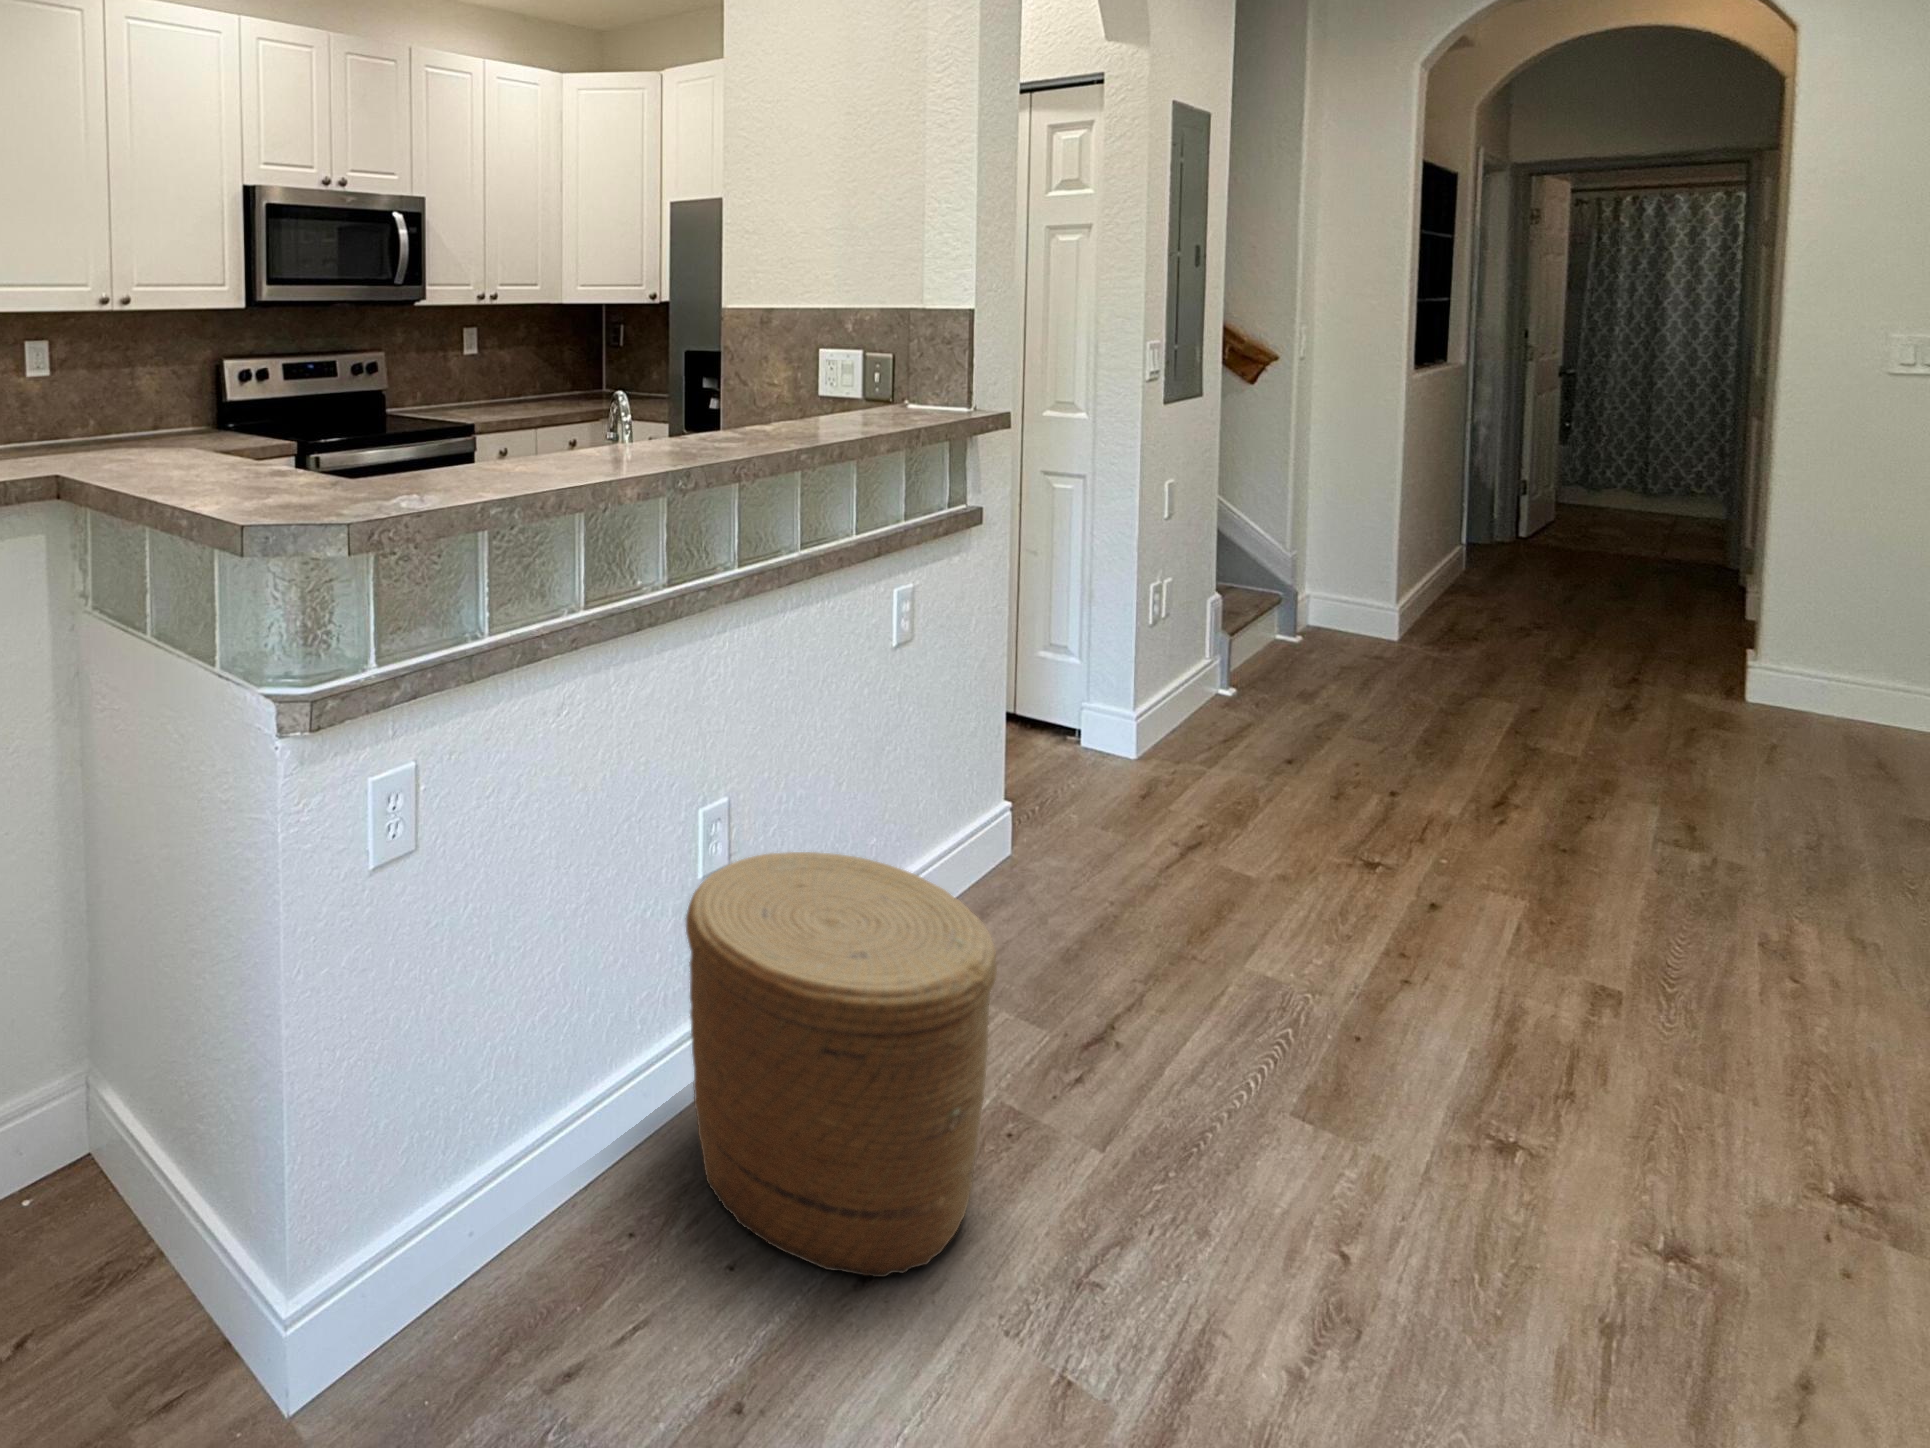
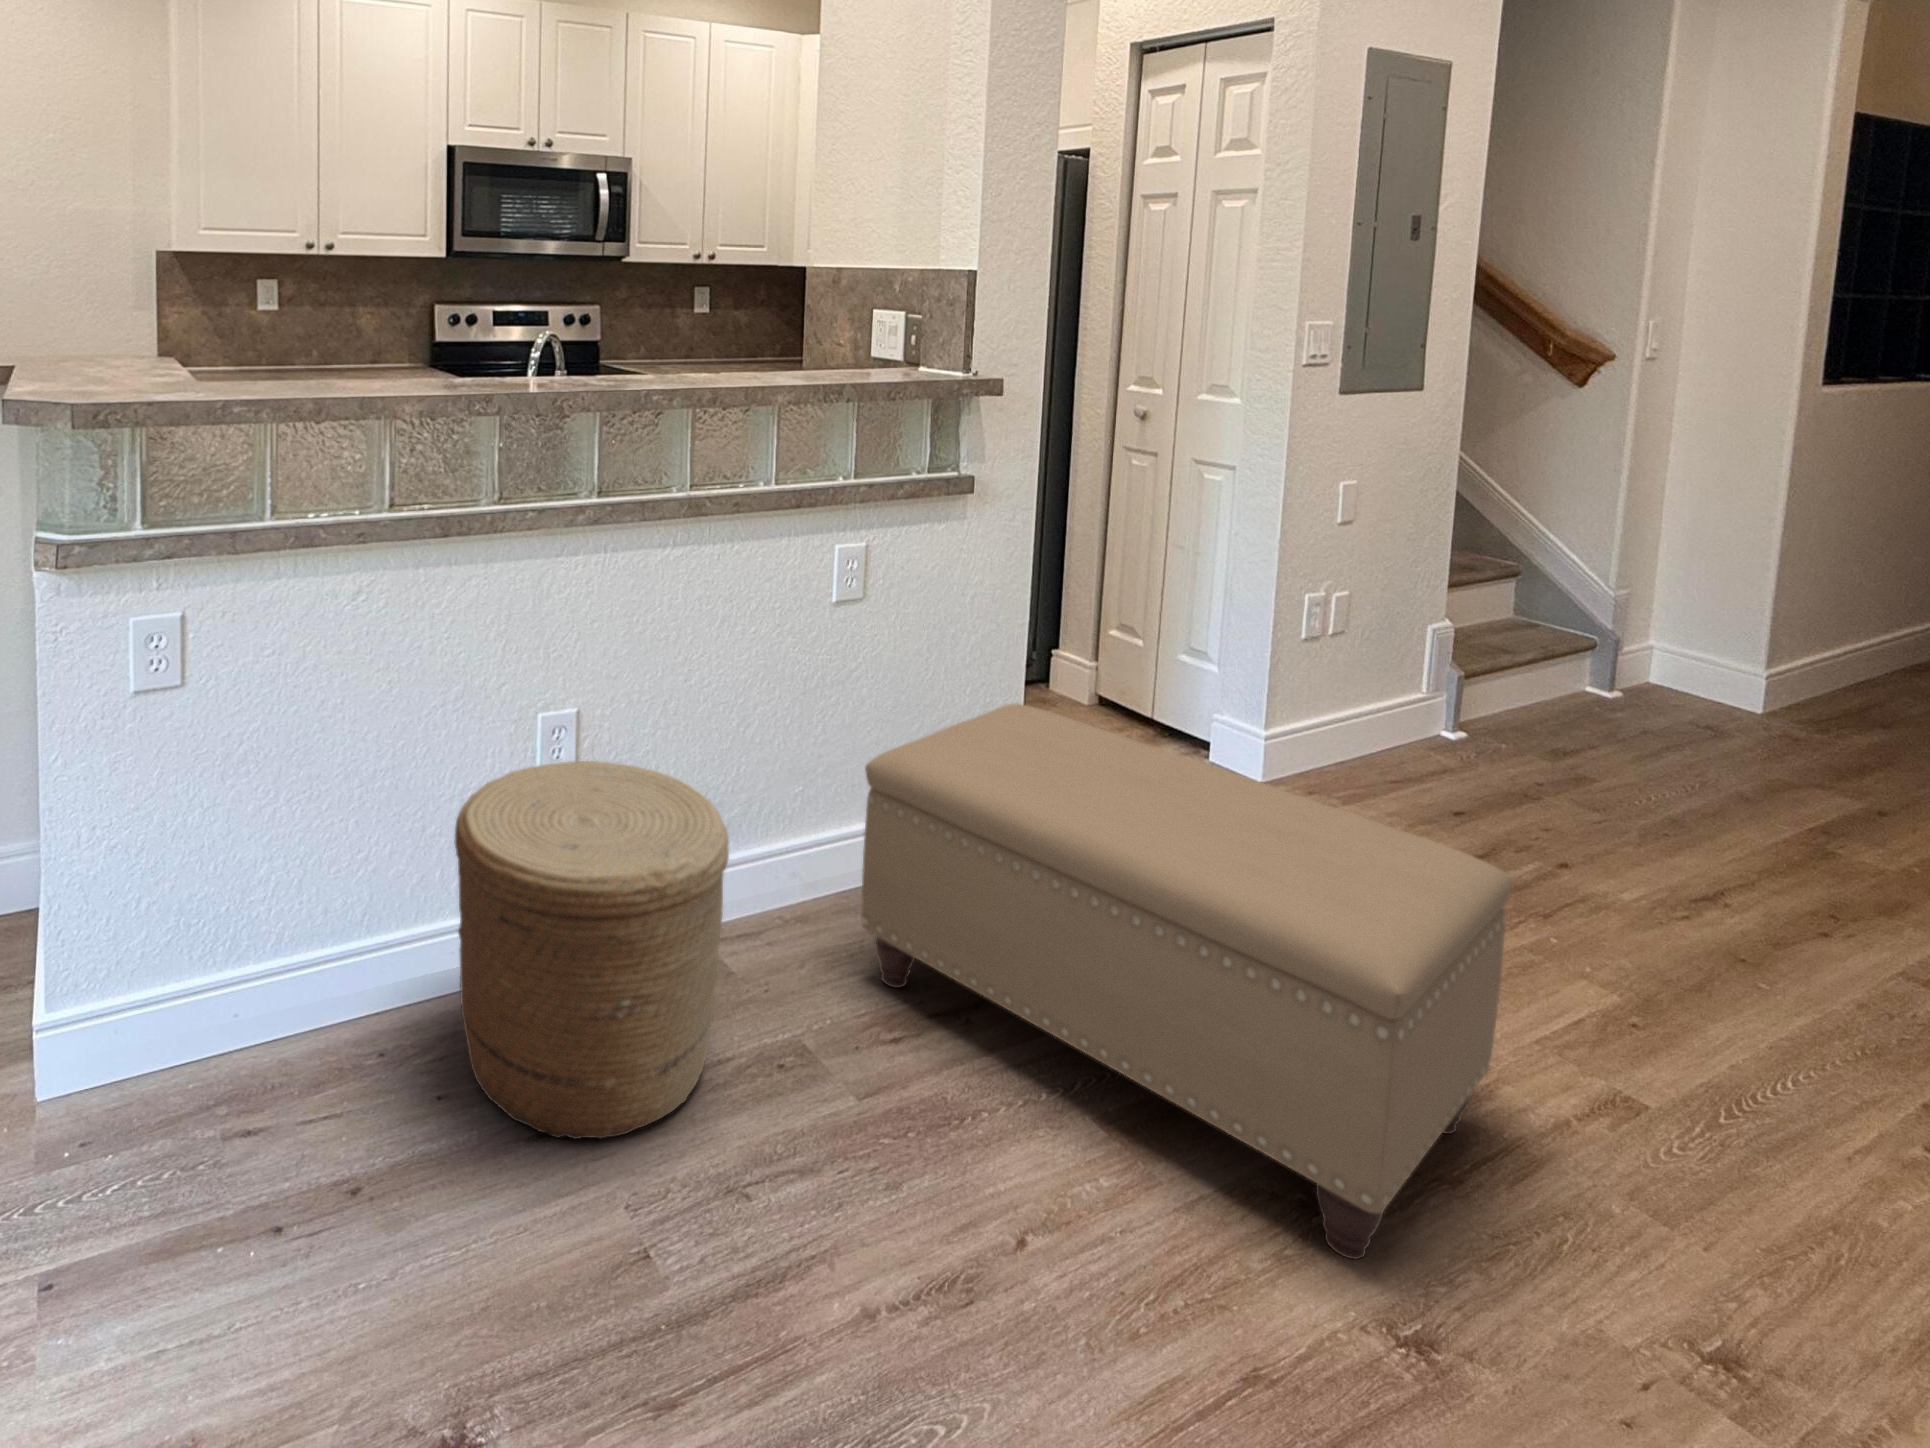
ottoman: none [993,726,1628,1192] -> present [861,704,1512,1259]

